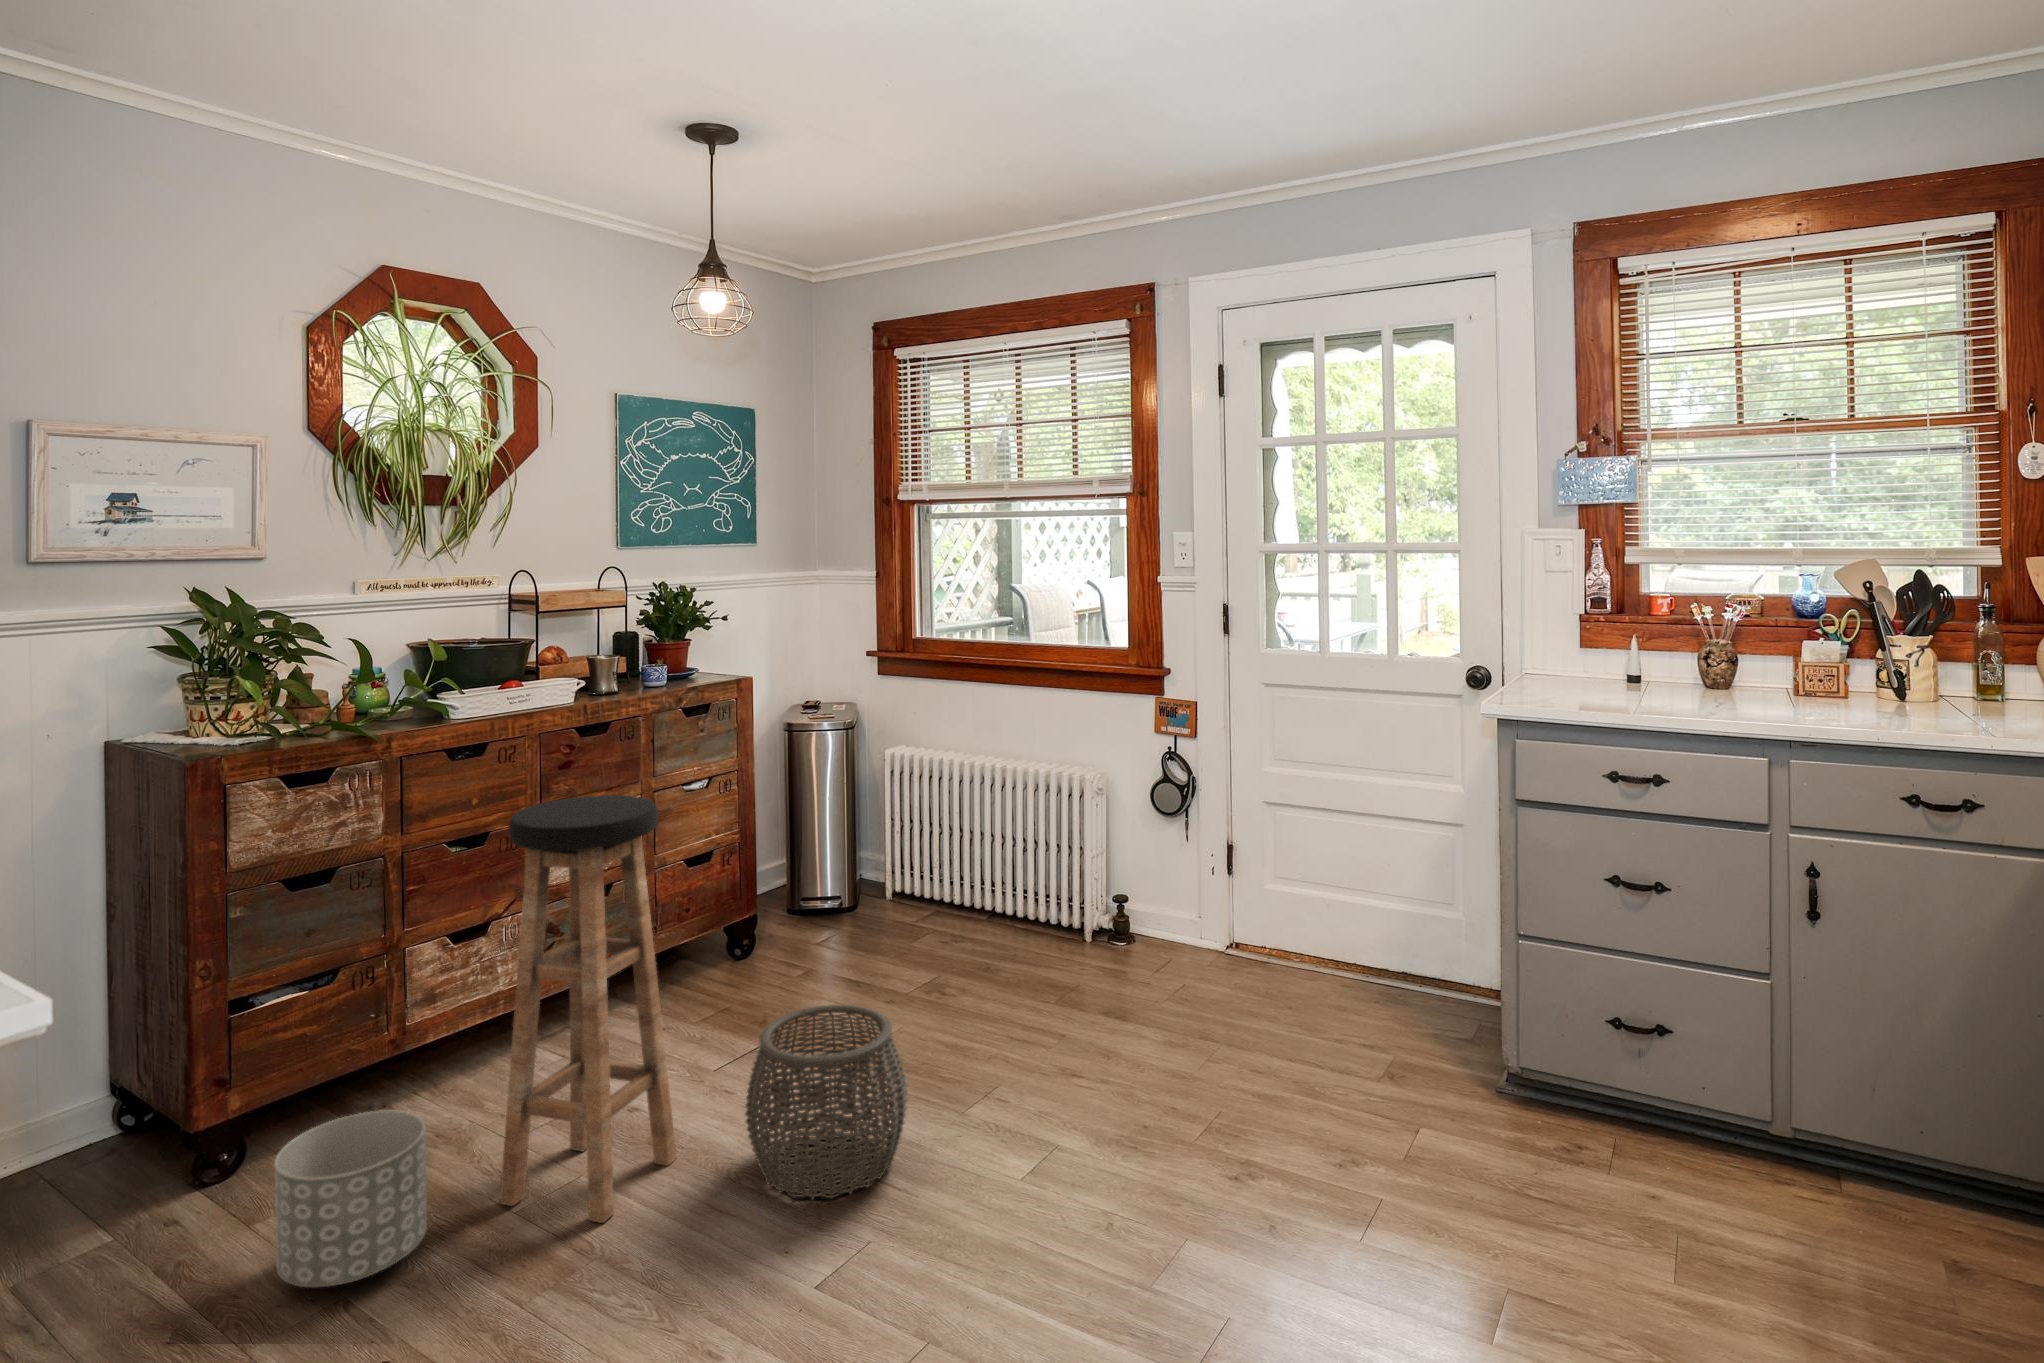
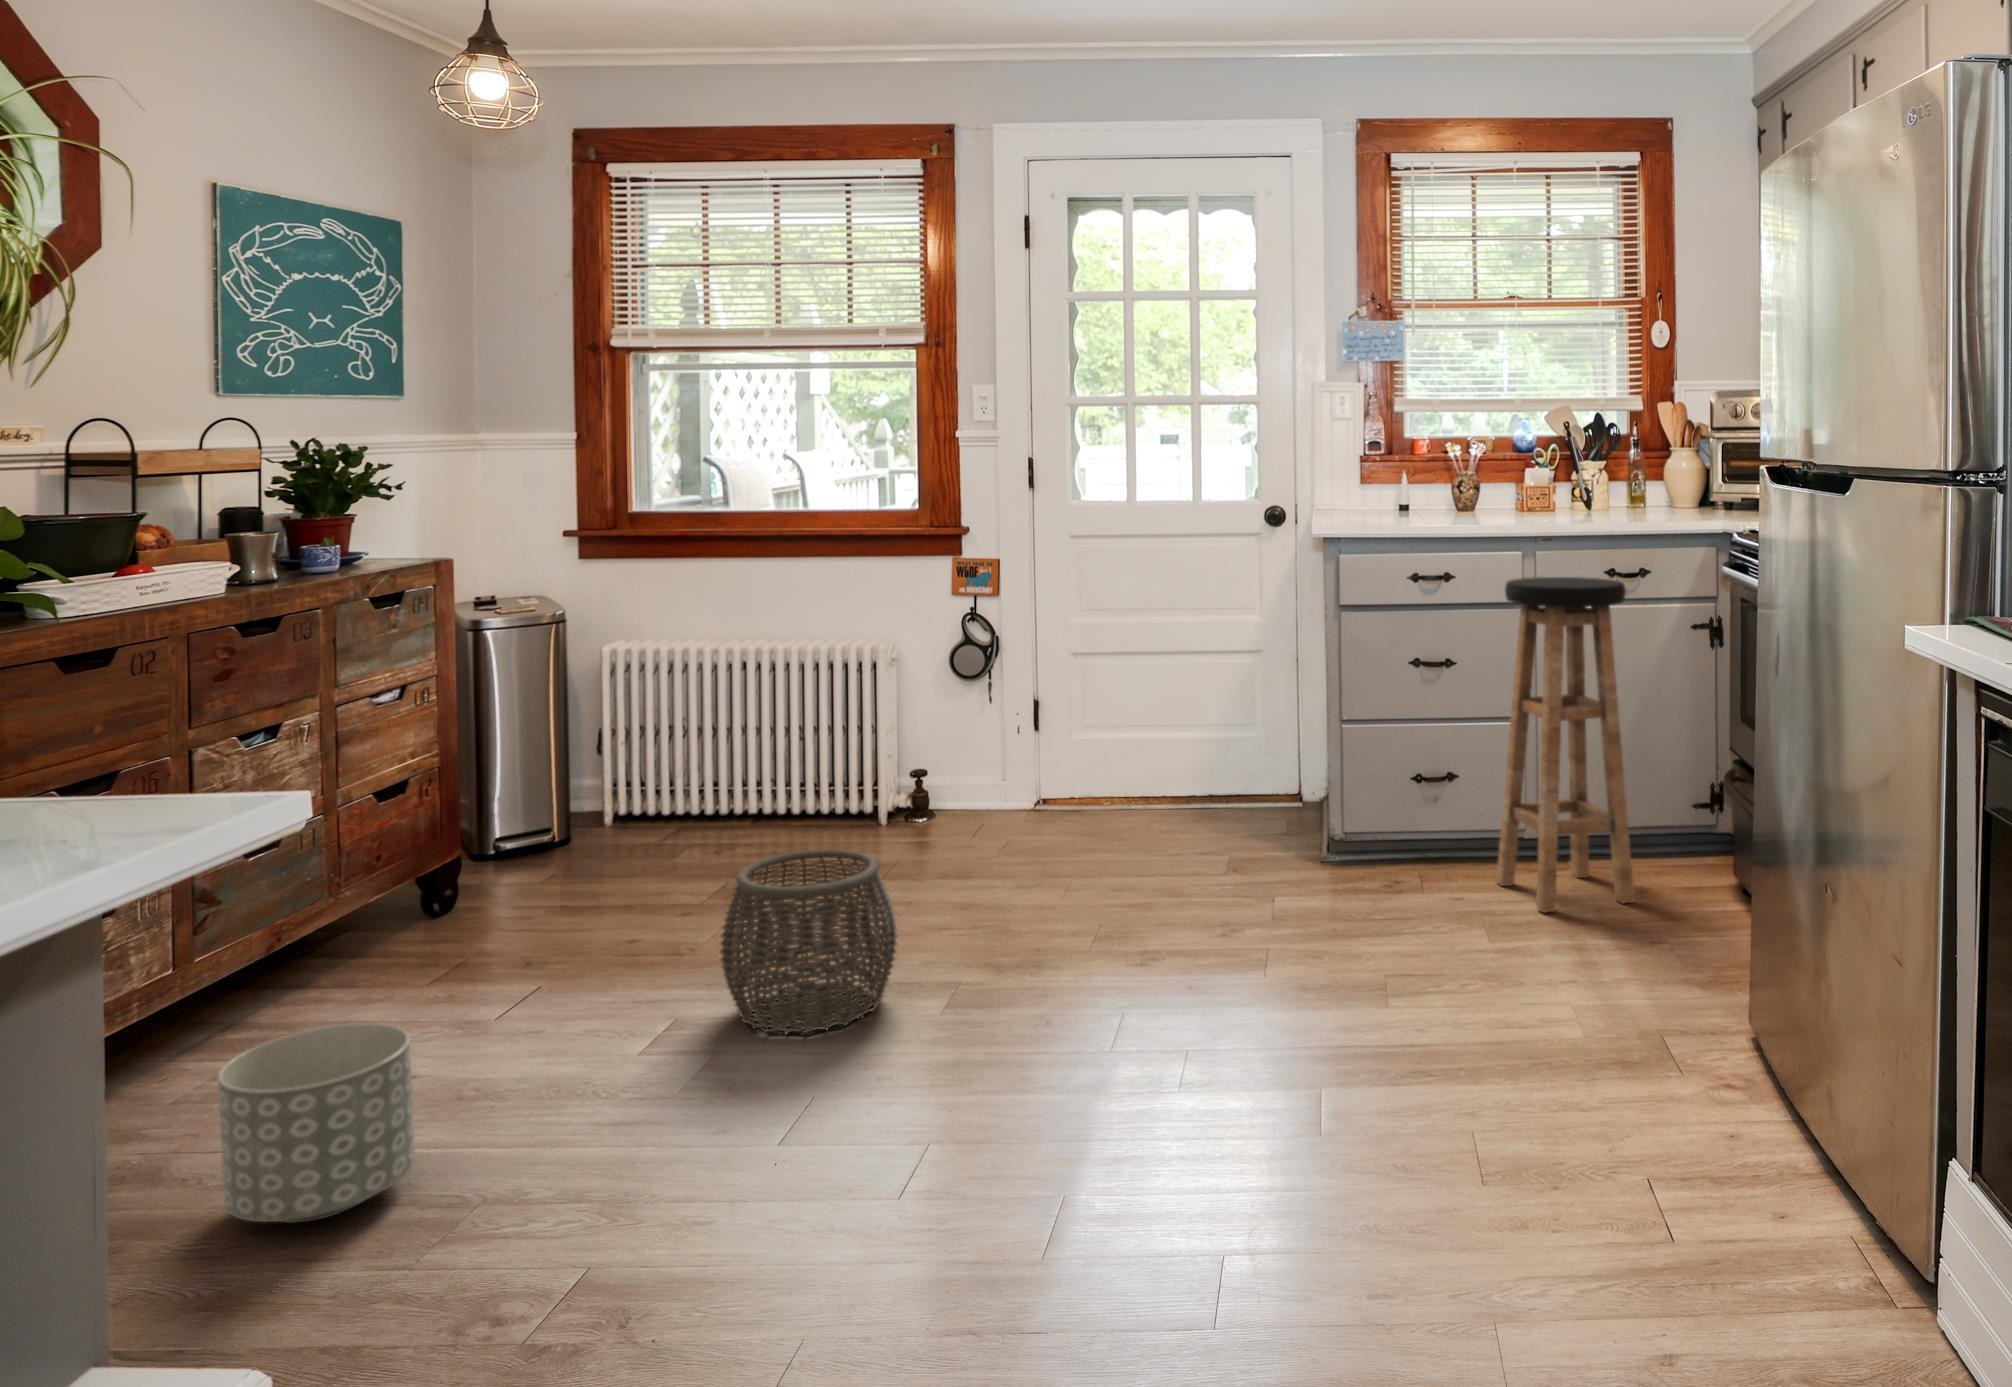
bar stool: present [500,795,677,1223] -> present [1496,577,1634,912]

